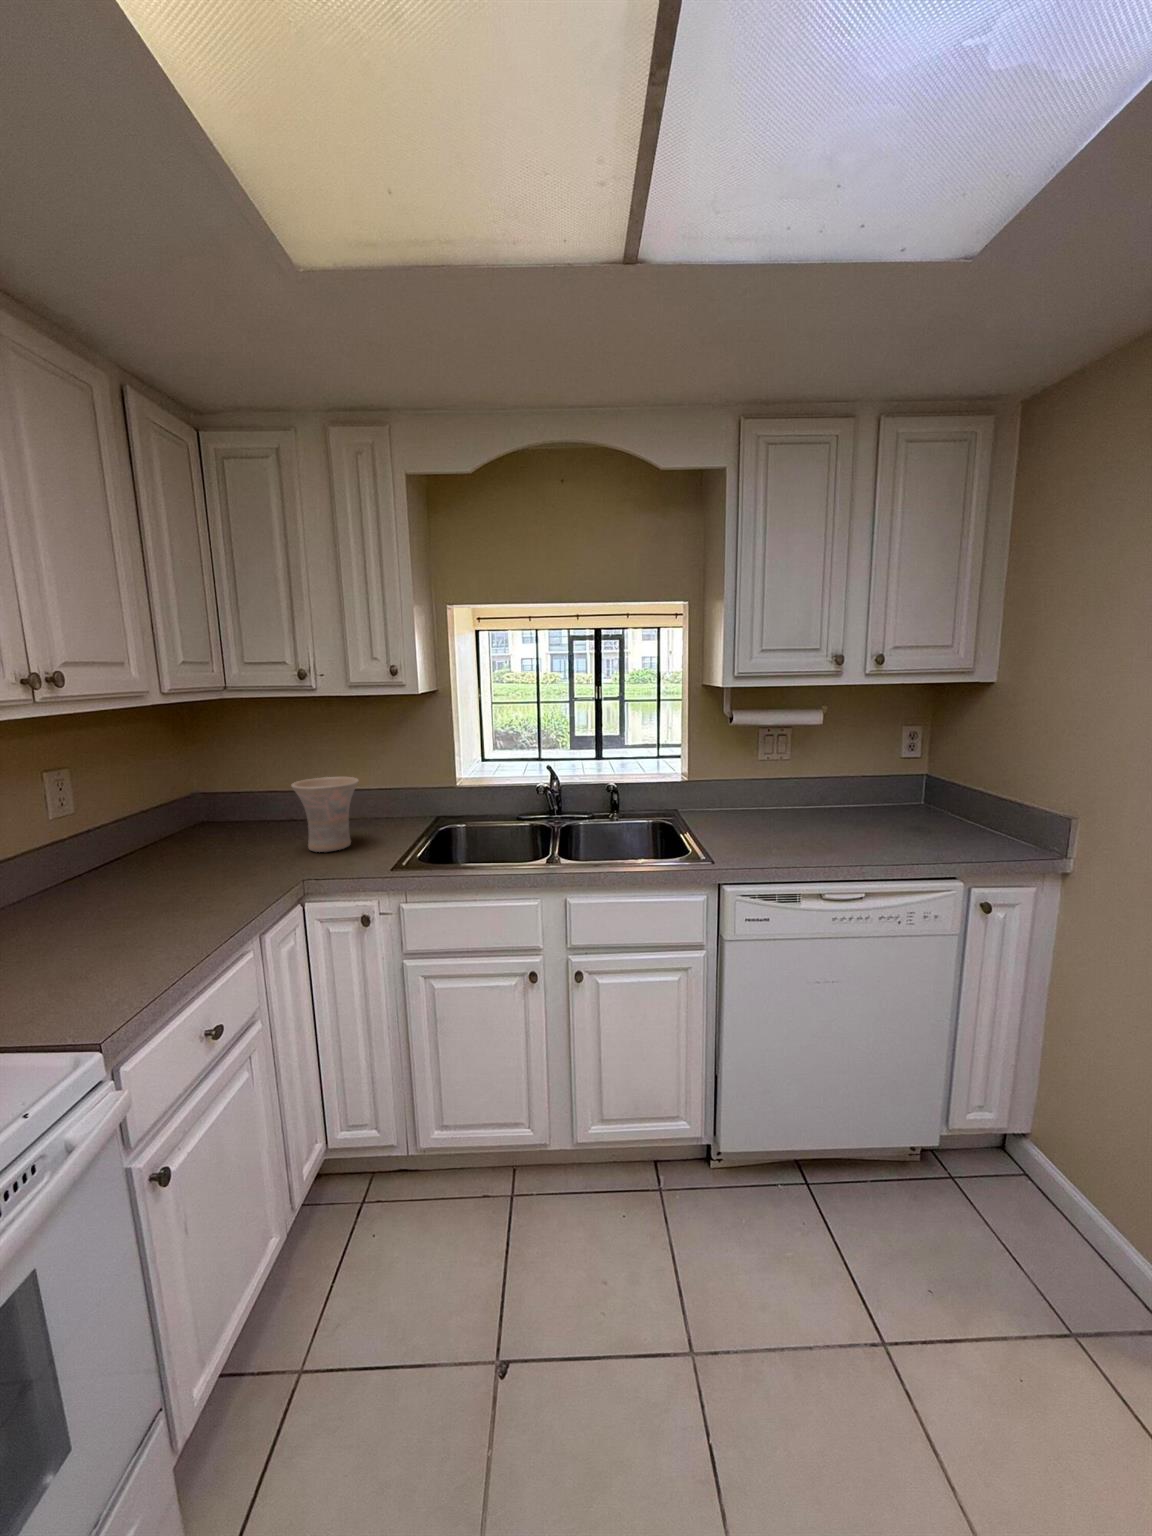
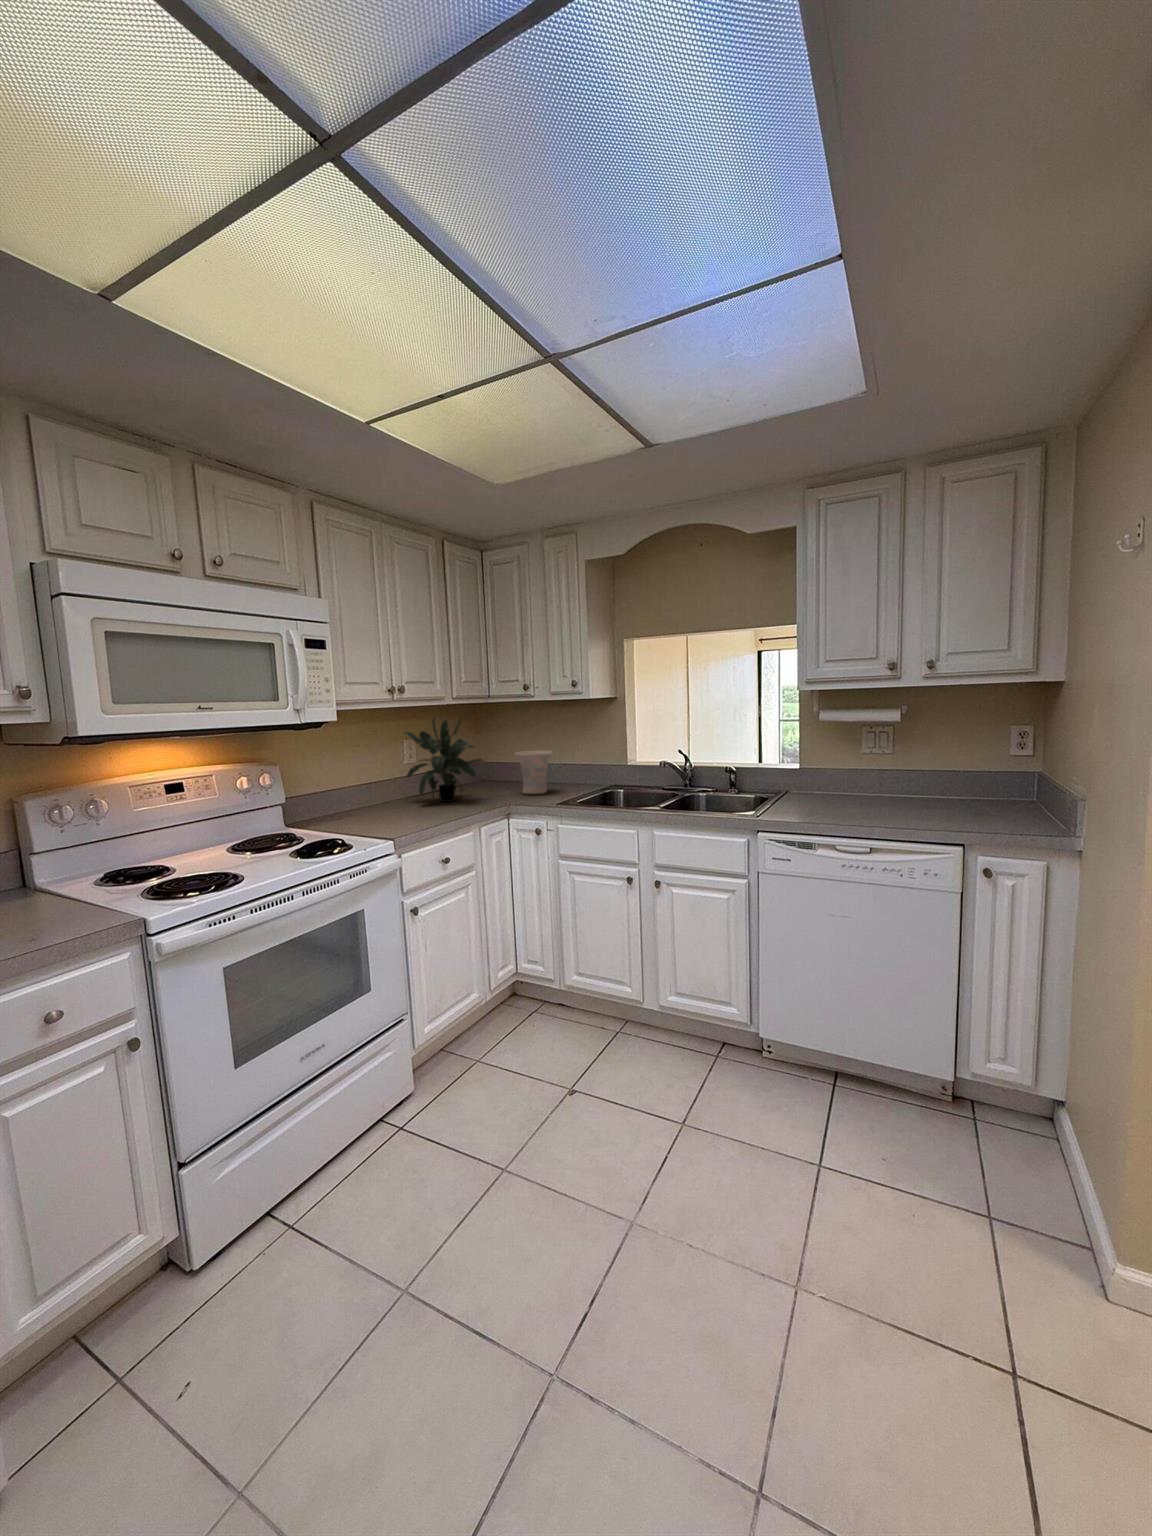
potted plant: none [53,726,241,892] -> present [405,718,483,802]

